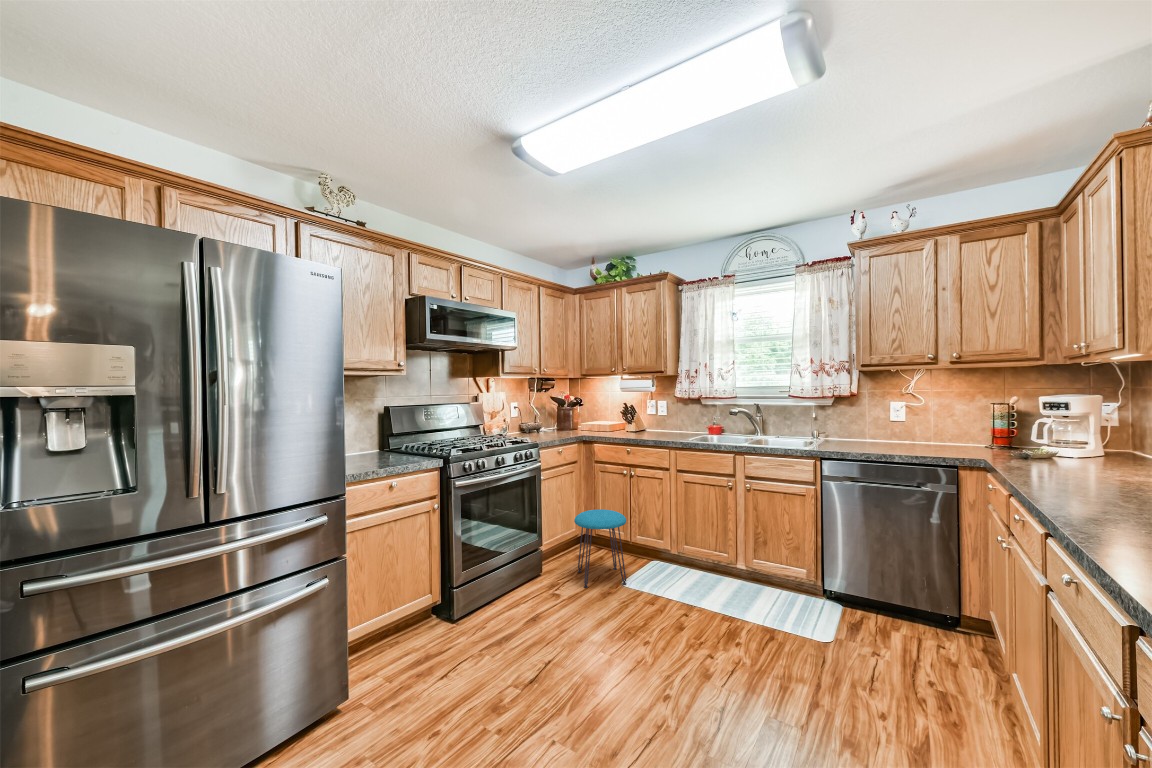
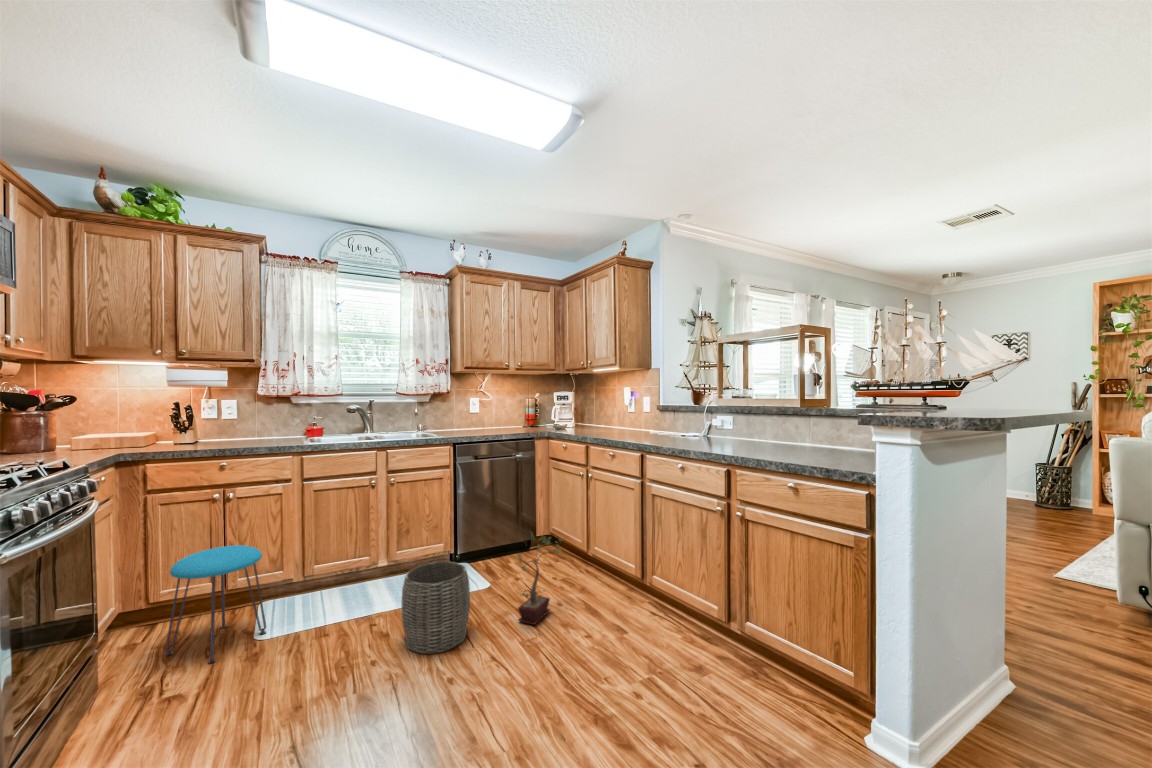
woven basket: none [672,577,742,675] -> present [401,562,470,654]
potted plant: none [784,587,896,712] -> present [518,532,564,625]

